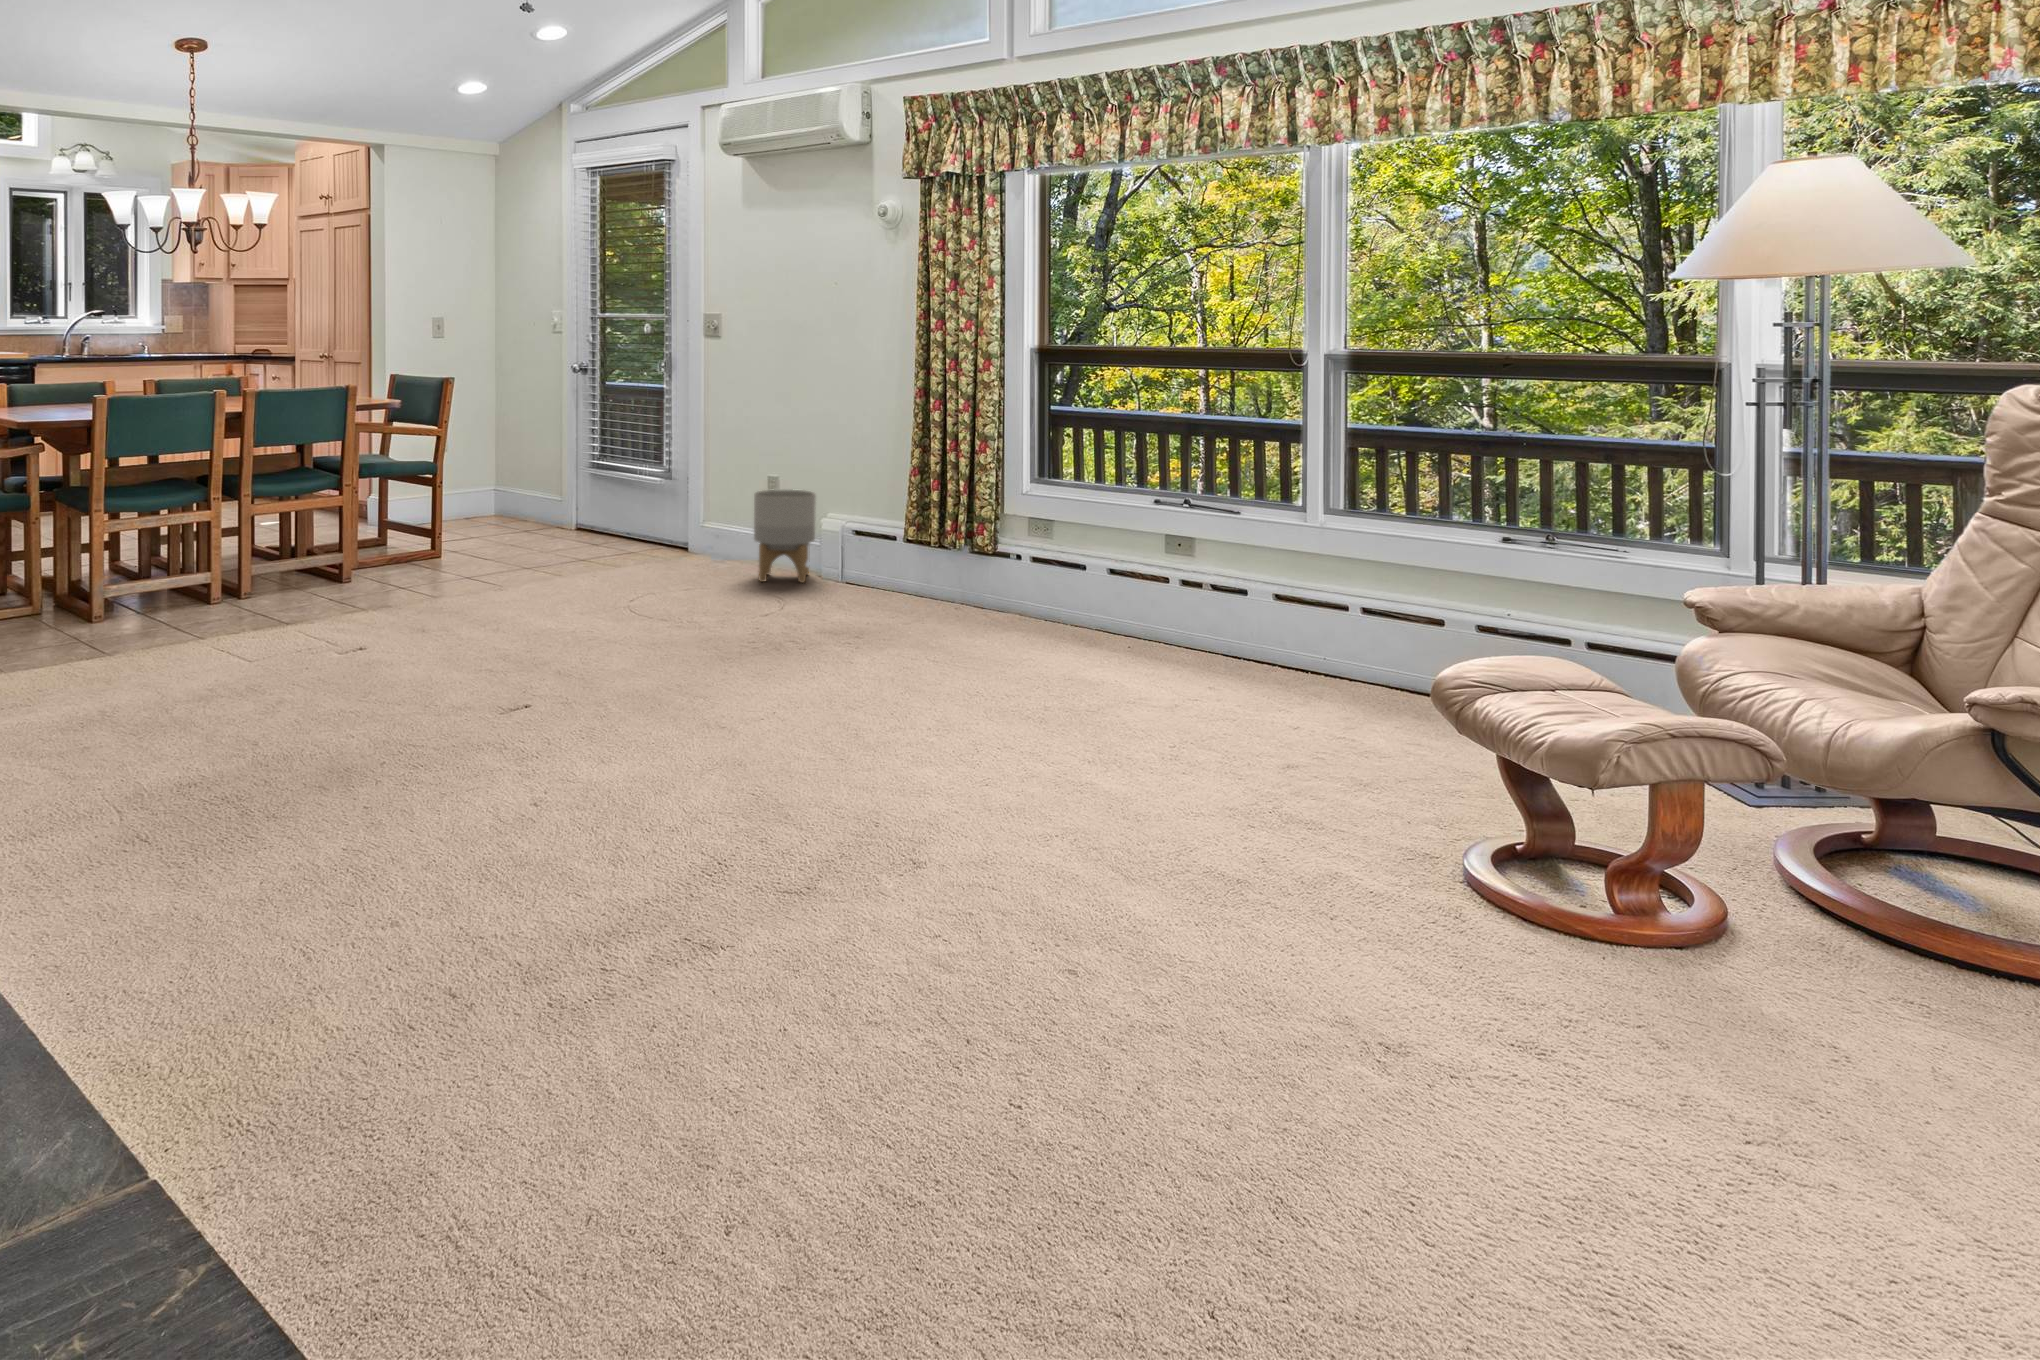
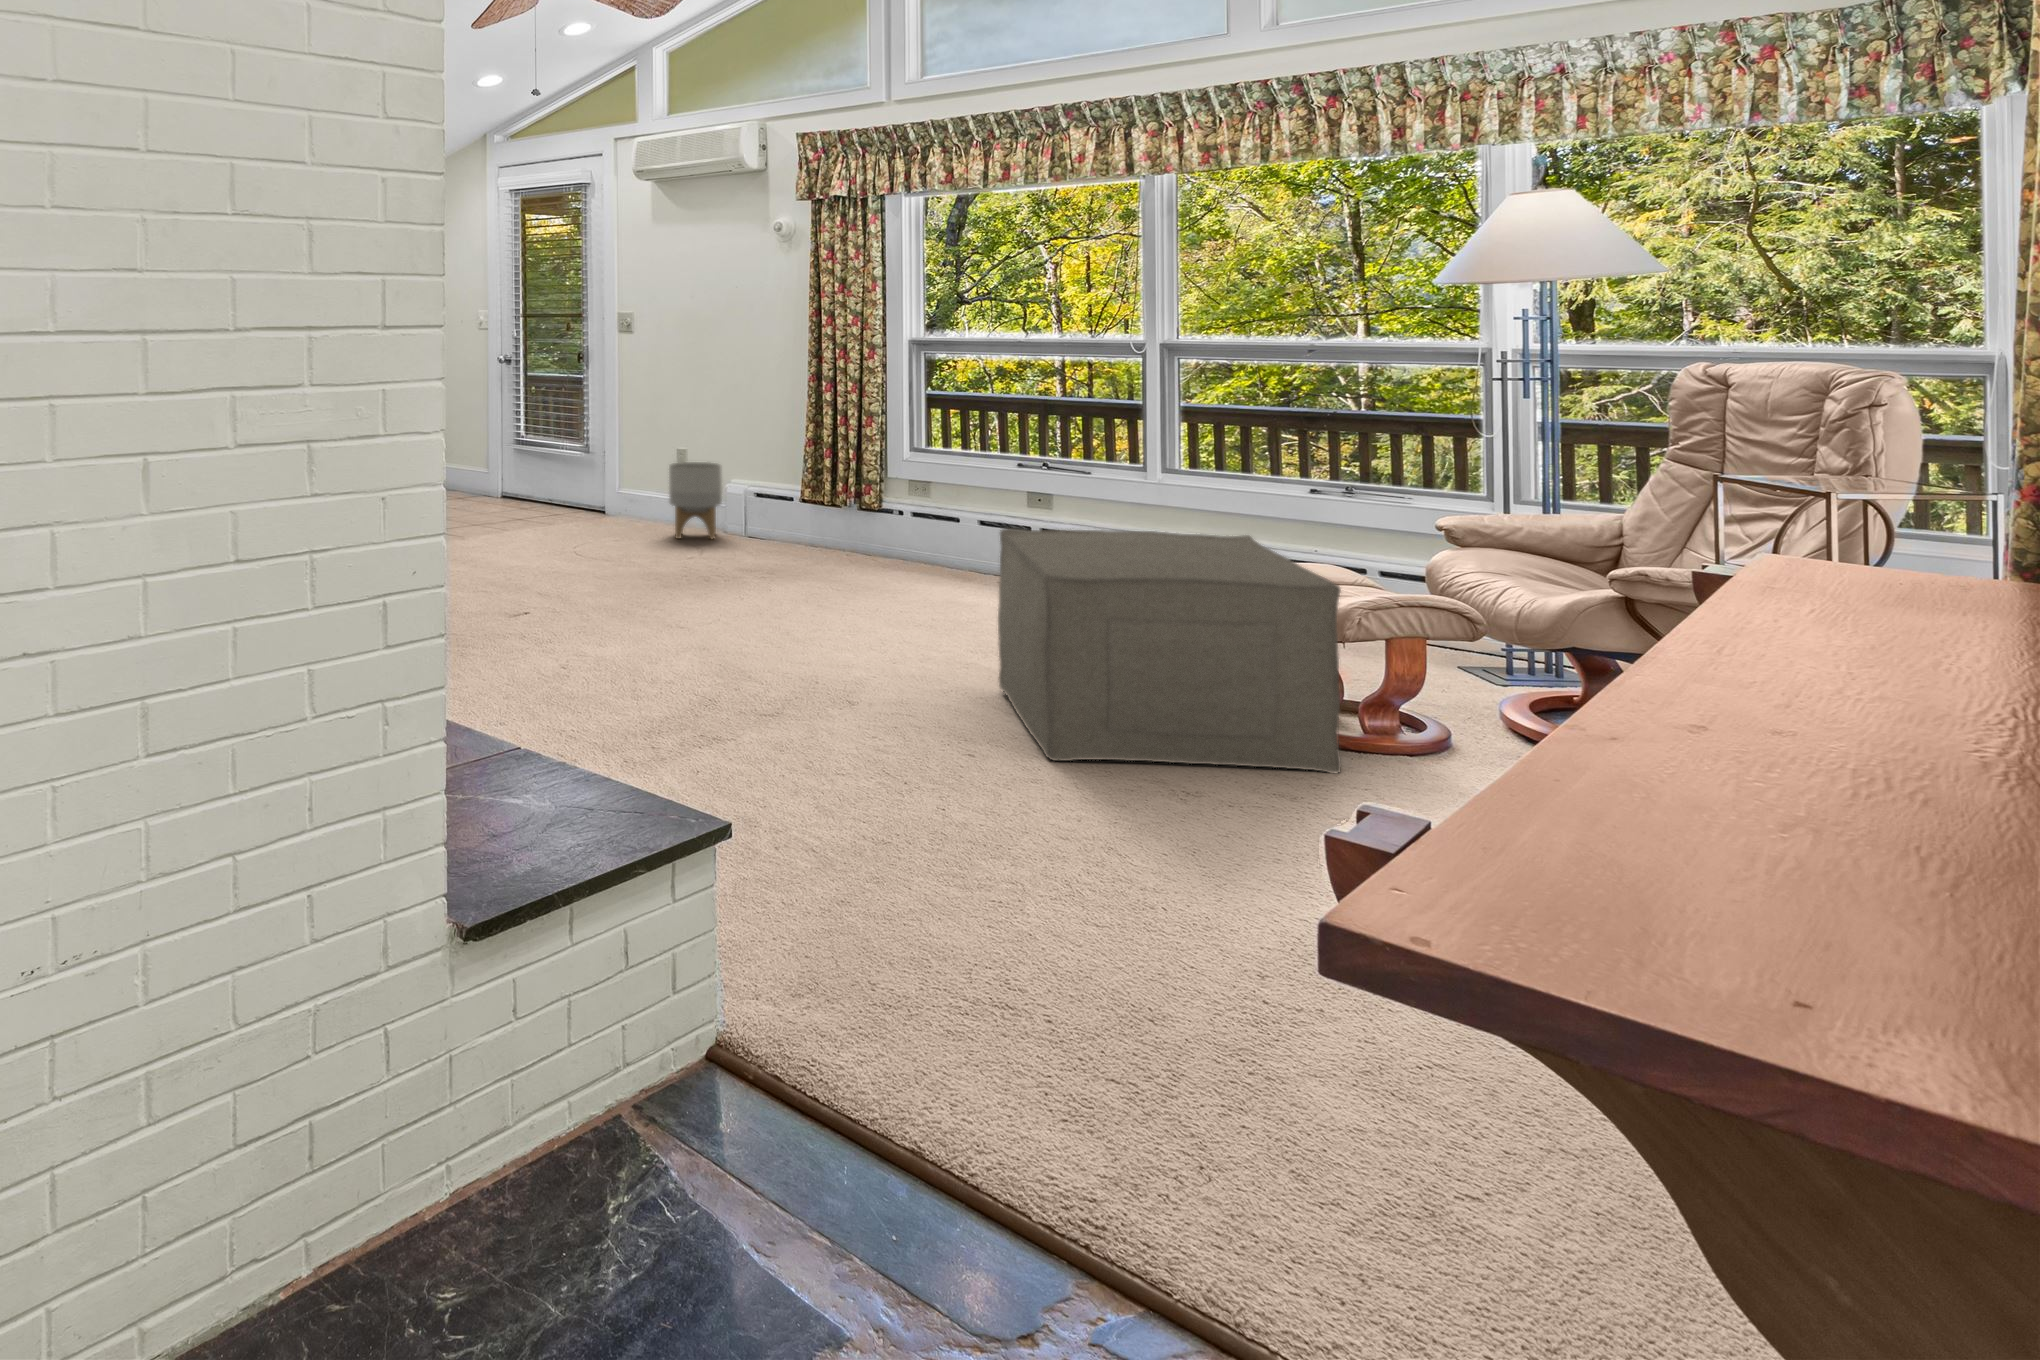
ottoman: none [1115,597,1597,978] -> present [998,528,1341,773]

